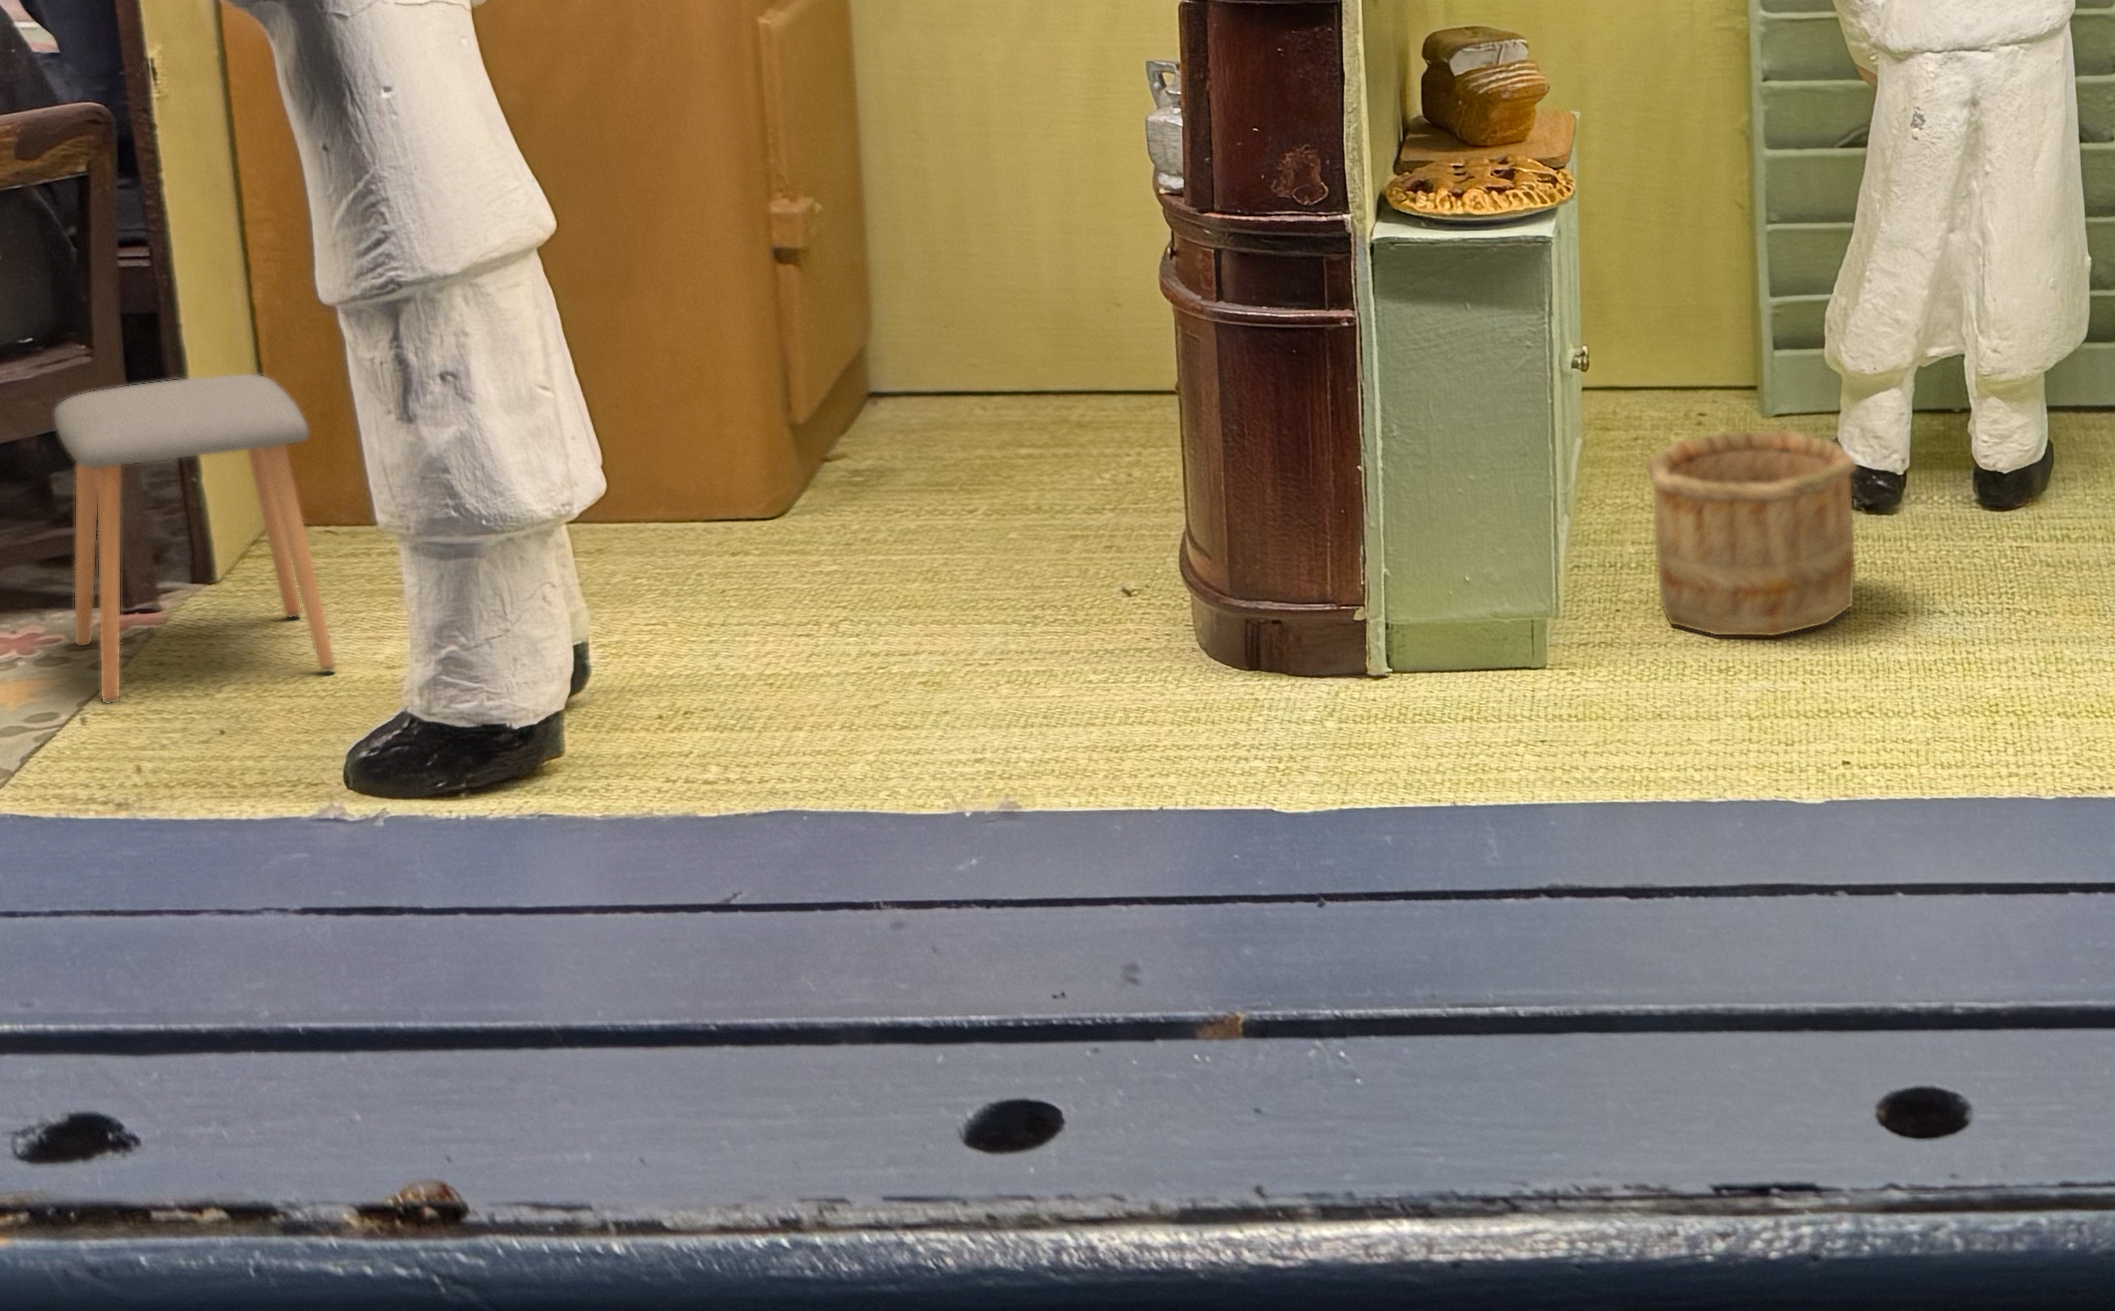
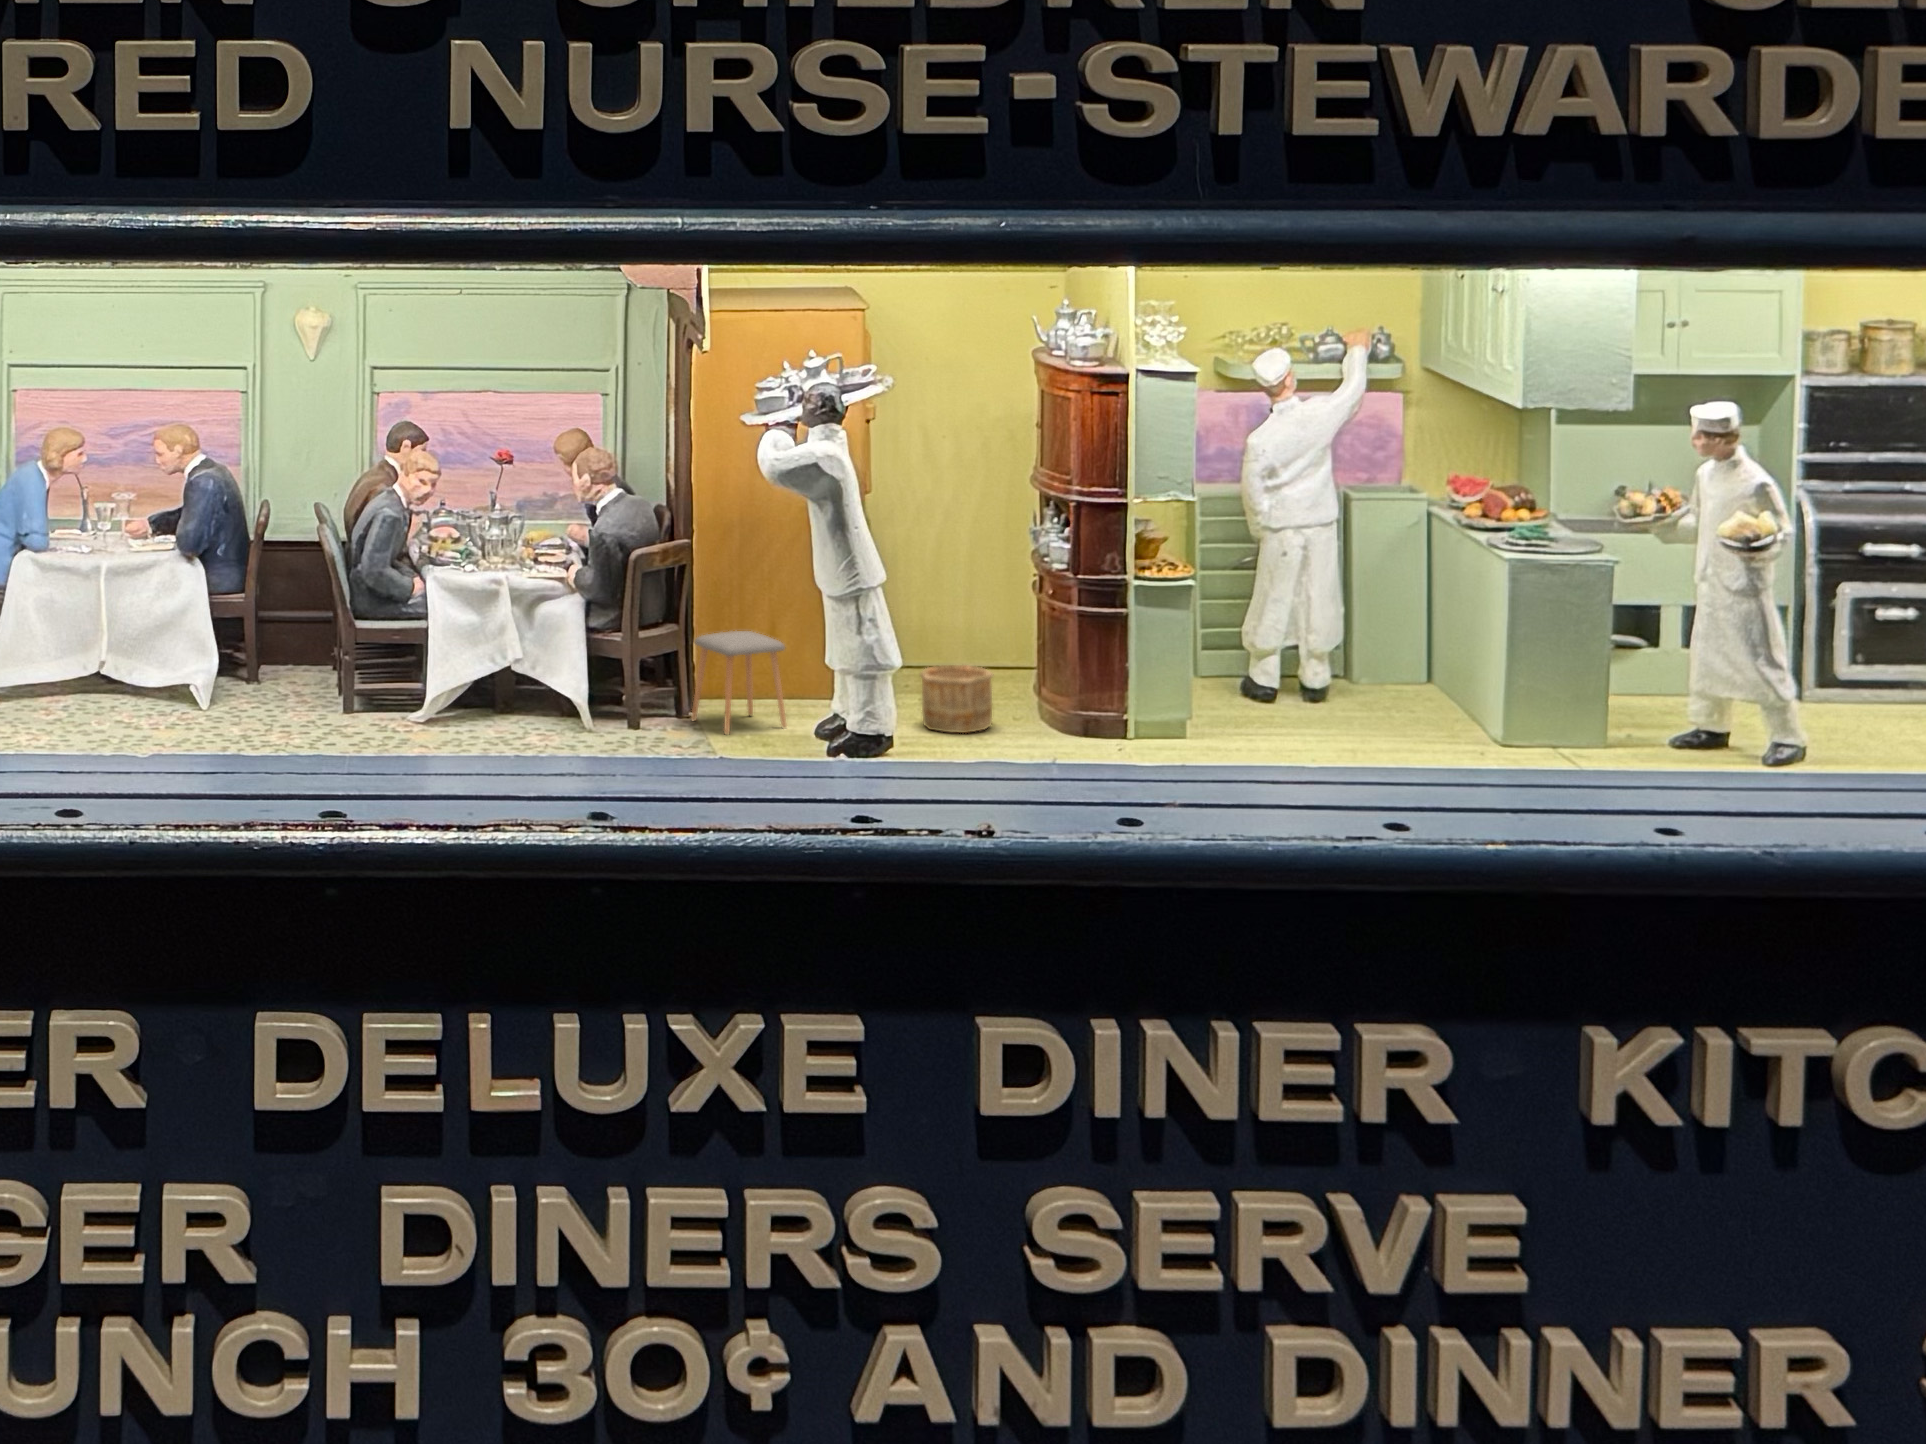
wooden bucket: present [1647,431,1856,635] -> present [920,665,993,733]

